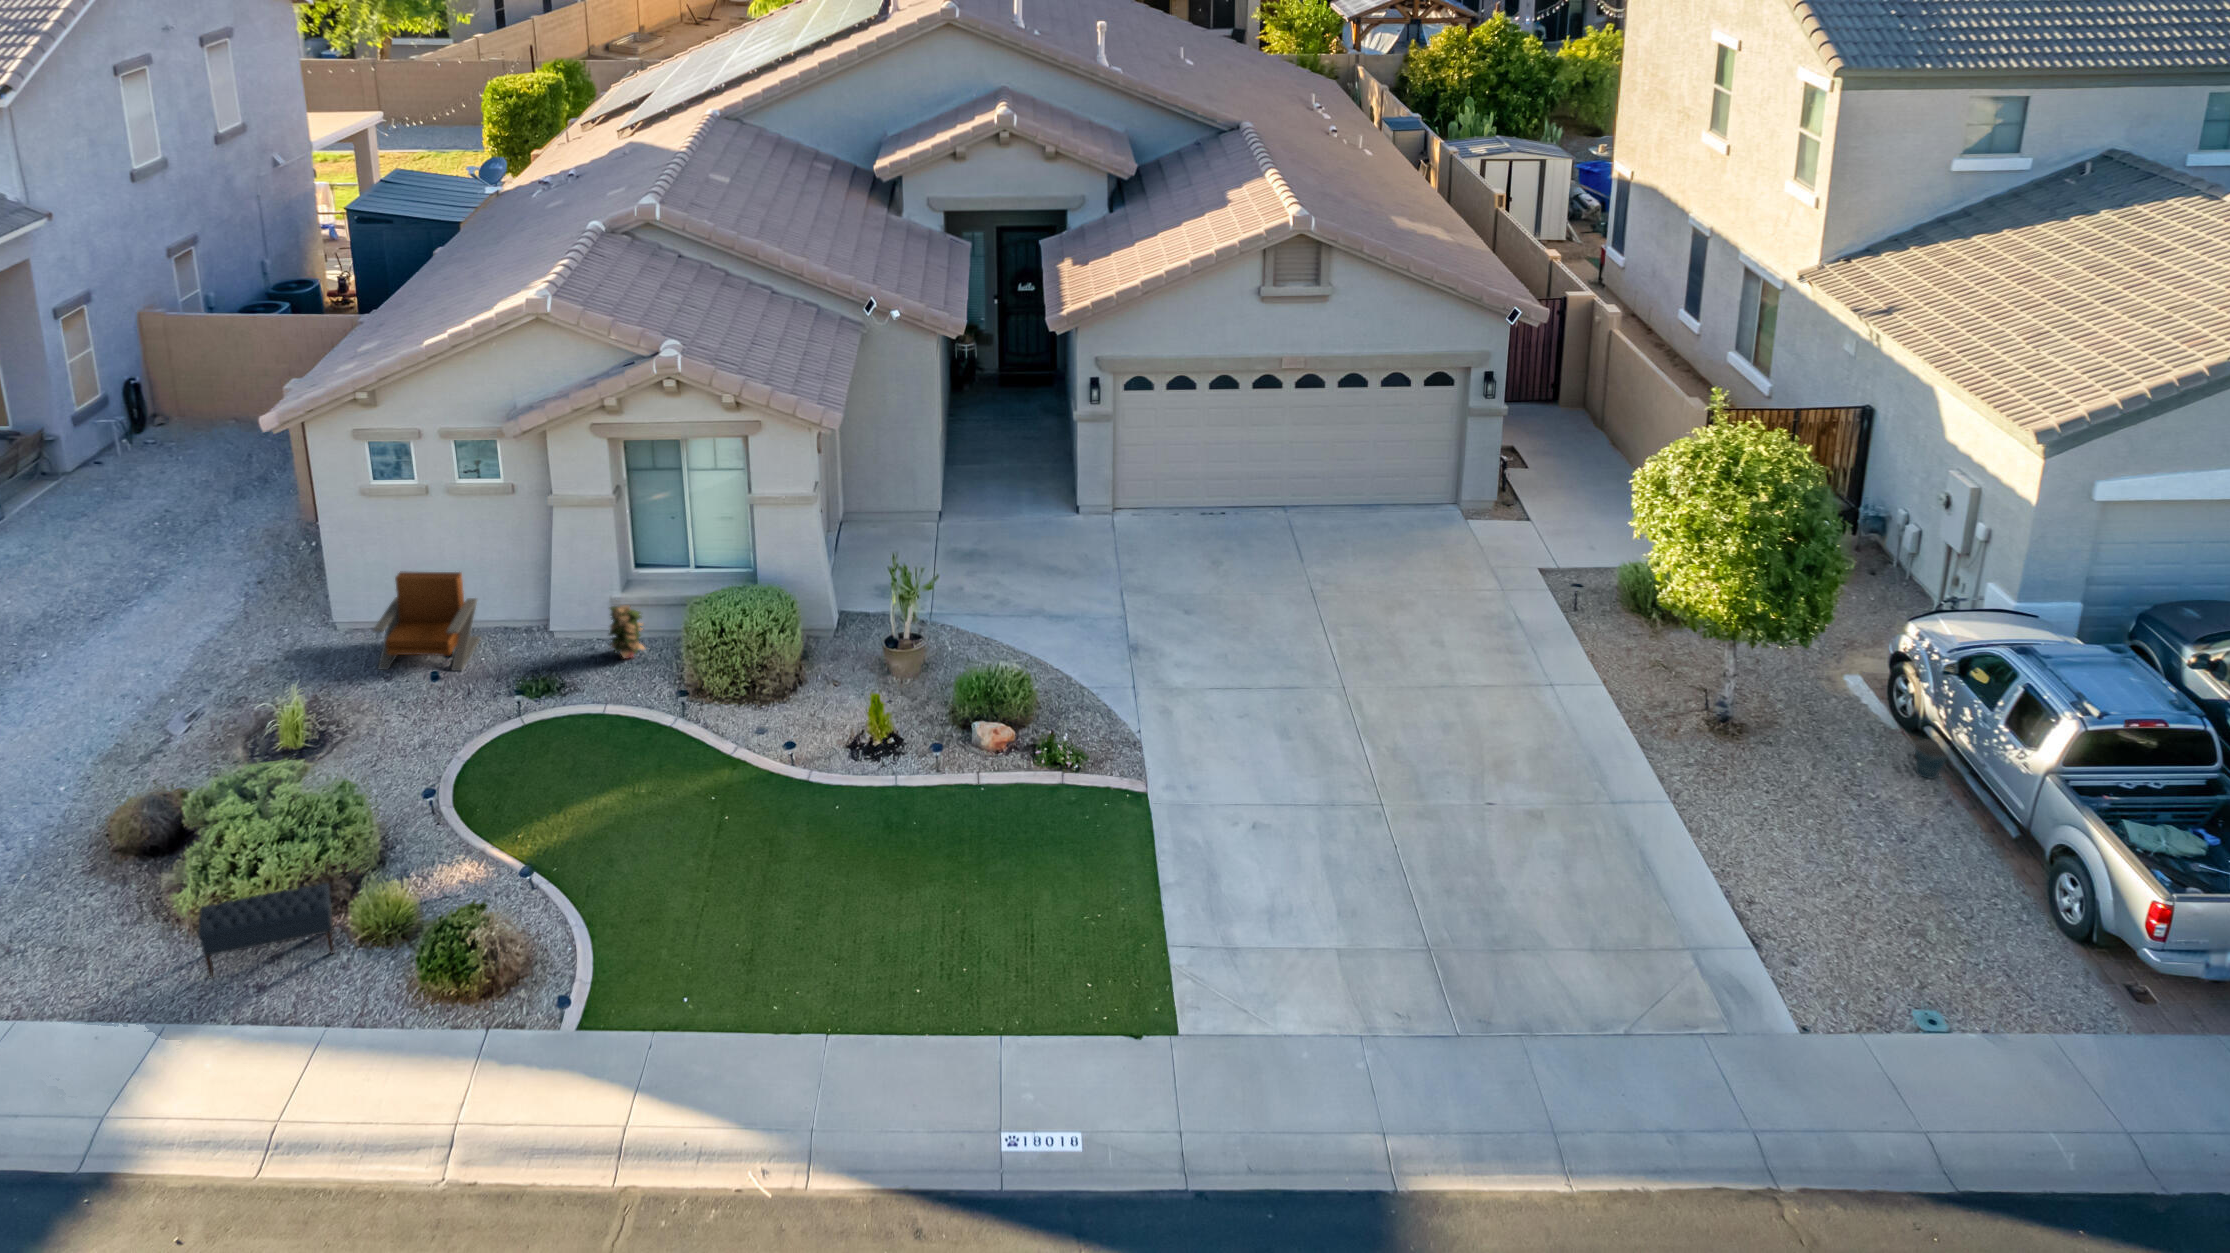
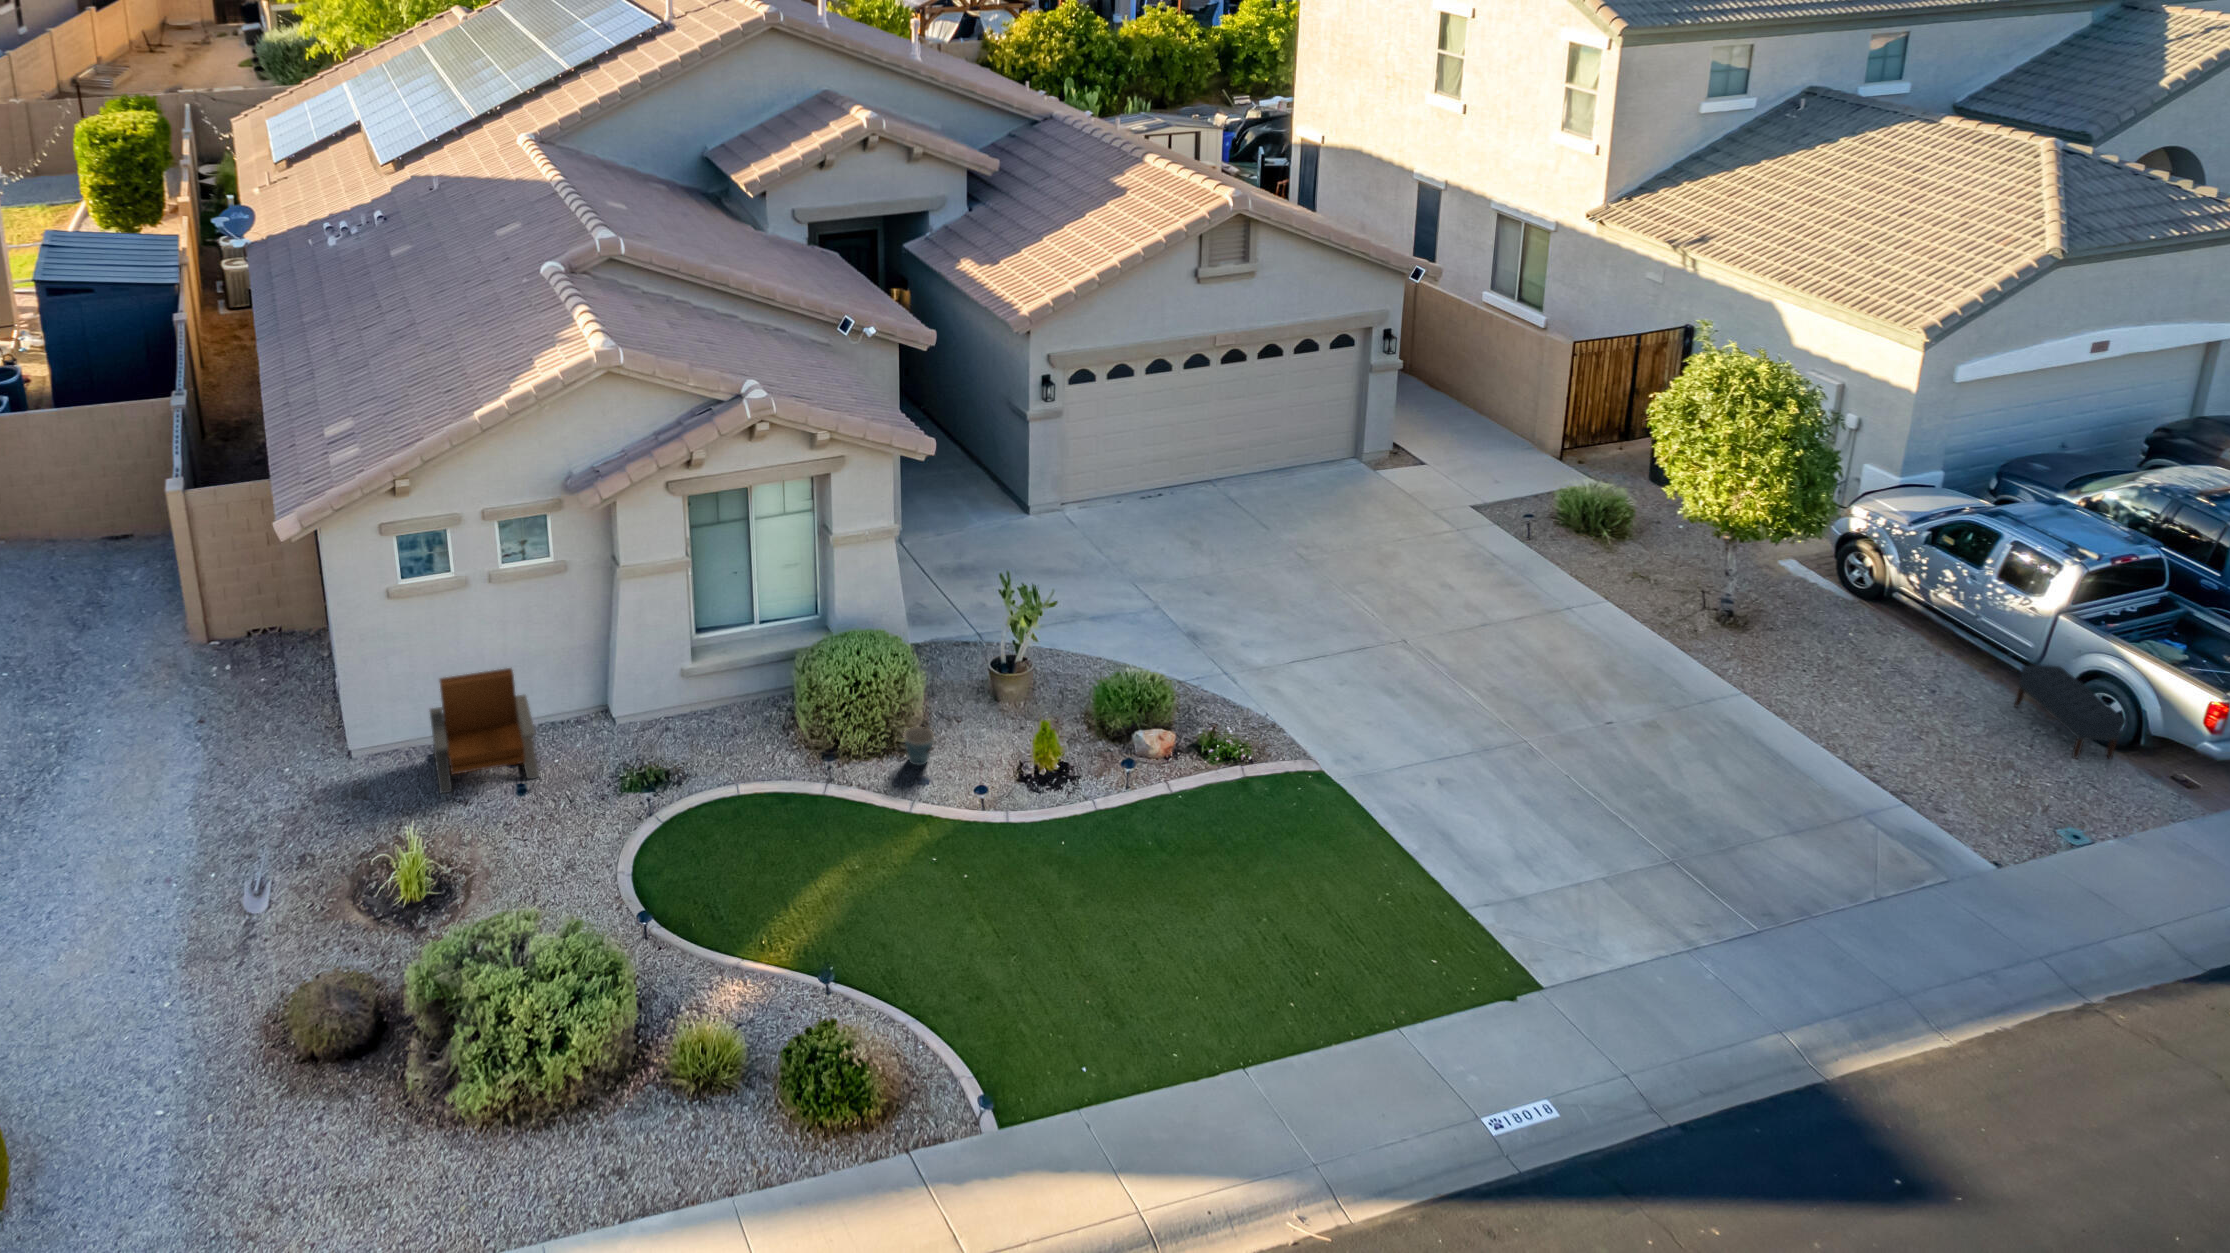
decorative plant: present [609,605,645,658] -> none [686,673,729,733]
bucket: present [1913,739,1947,779] -> present [904,727,934,765]
bench: present [198,883,334,978] -> present [2014,665,2126,759]

